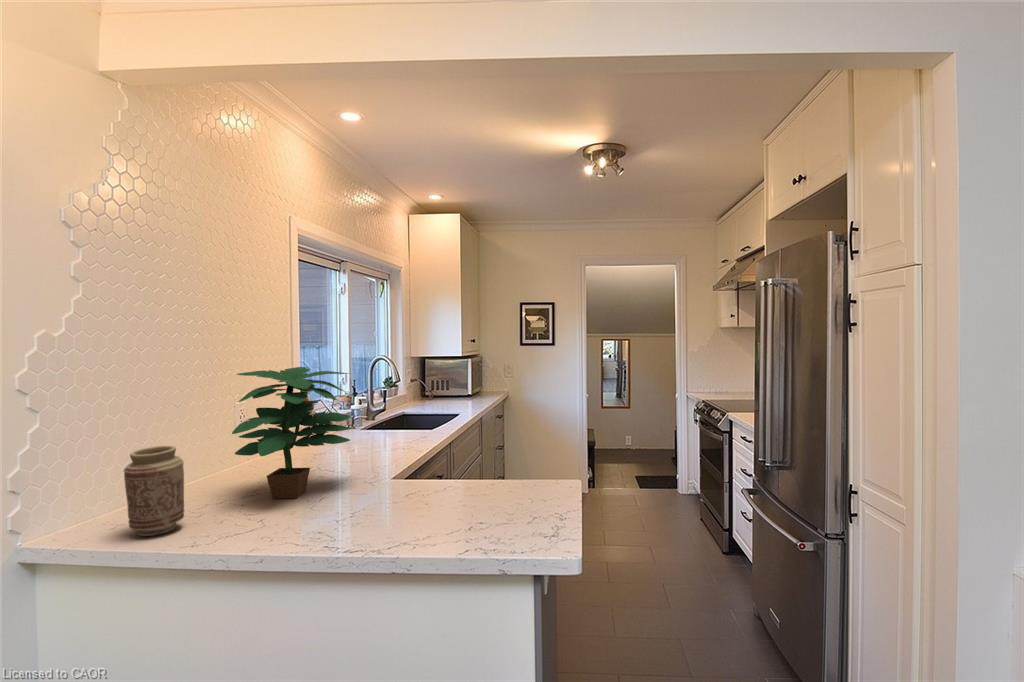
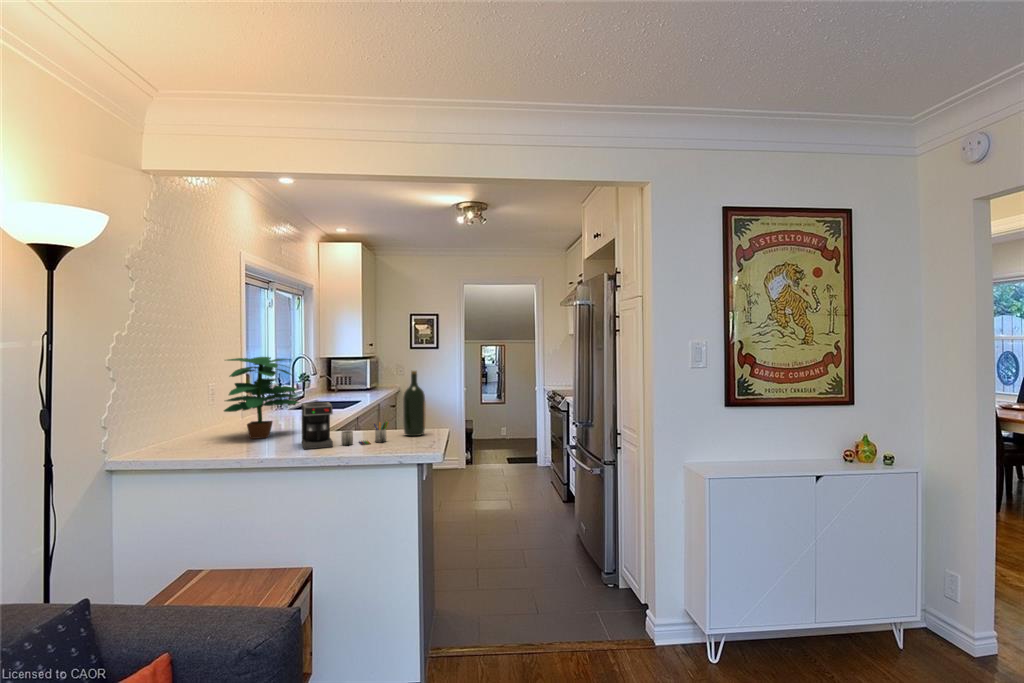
wine bottle: none [507,397,545,512] -> present [403,371,425,436]
vase: present [124,446,184,536] -> none [169,401,205,453]
coffee maker: none [332,449,482,543] -> present [302,402,389,449]

